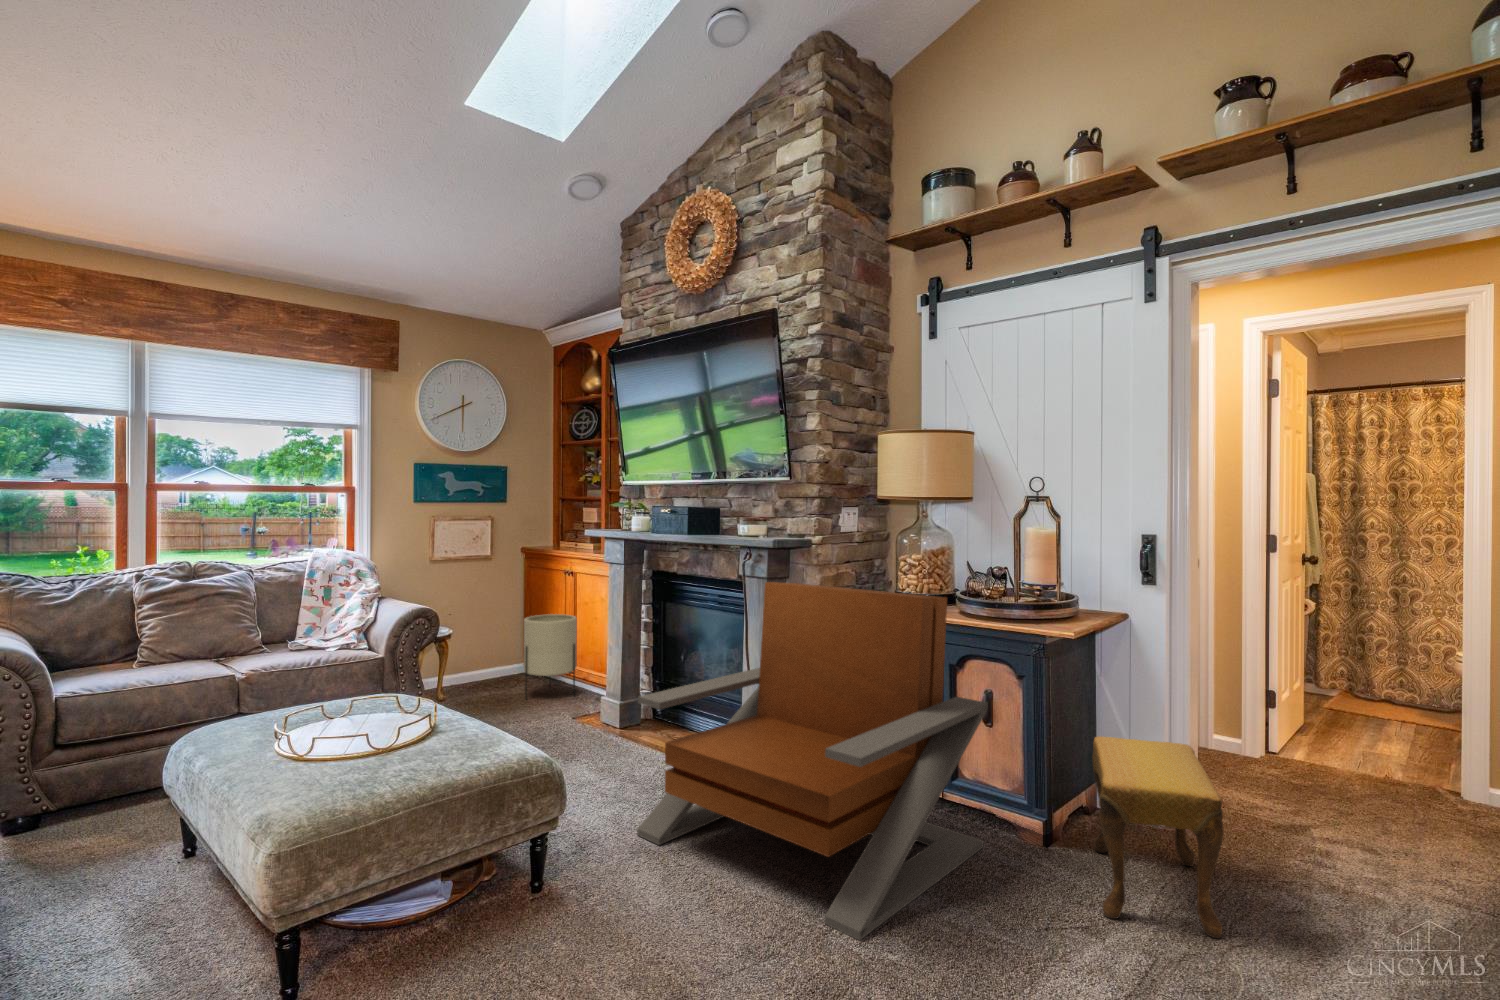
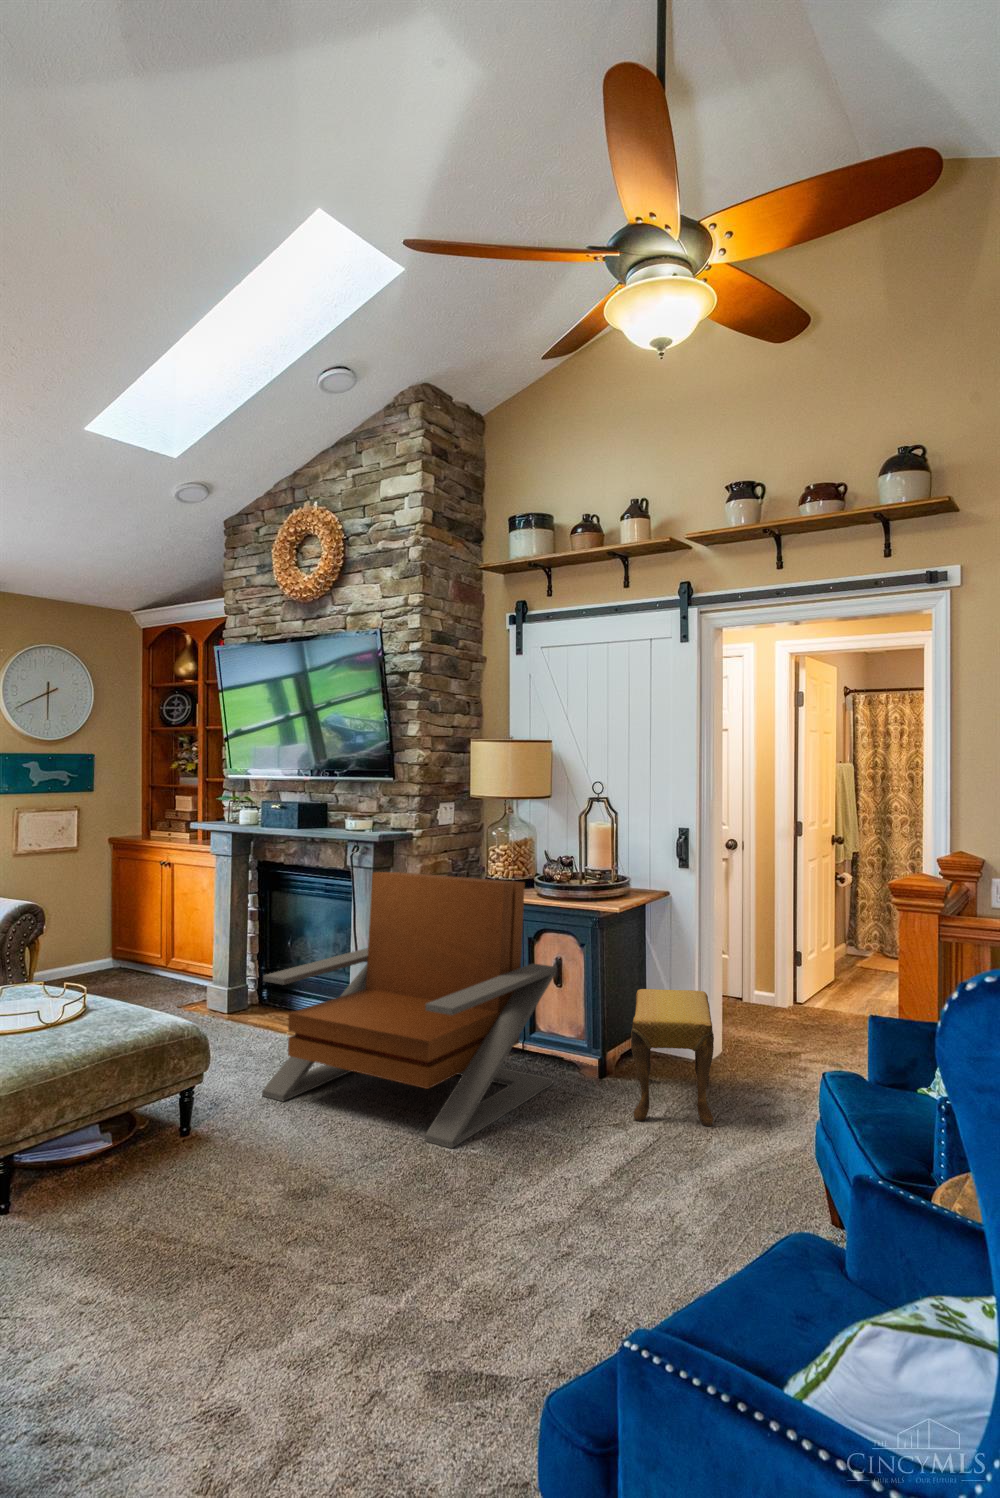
planter: present [524,614,577,699] -> none [120,907,175,994]

